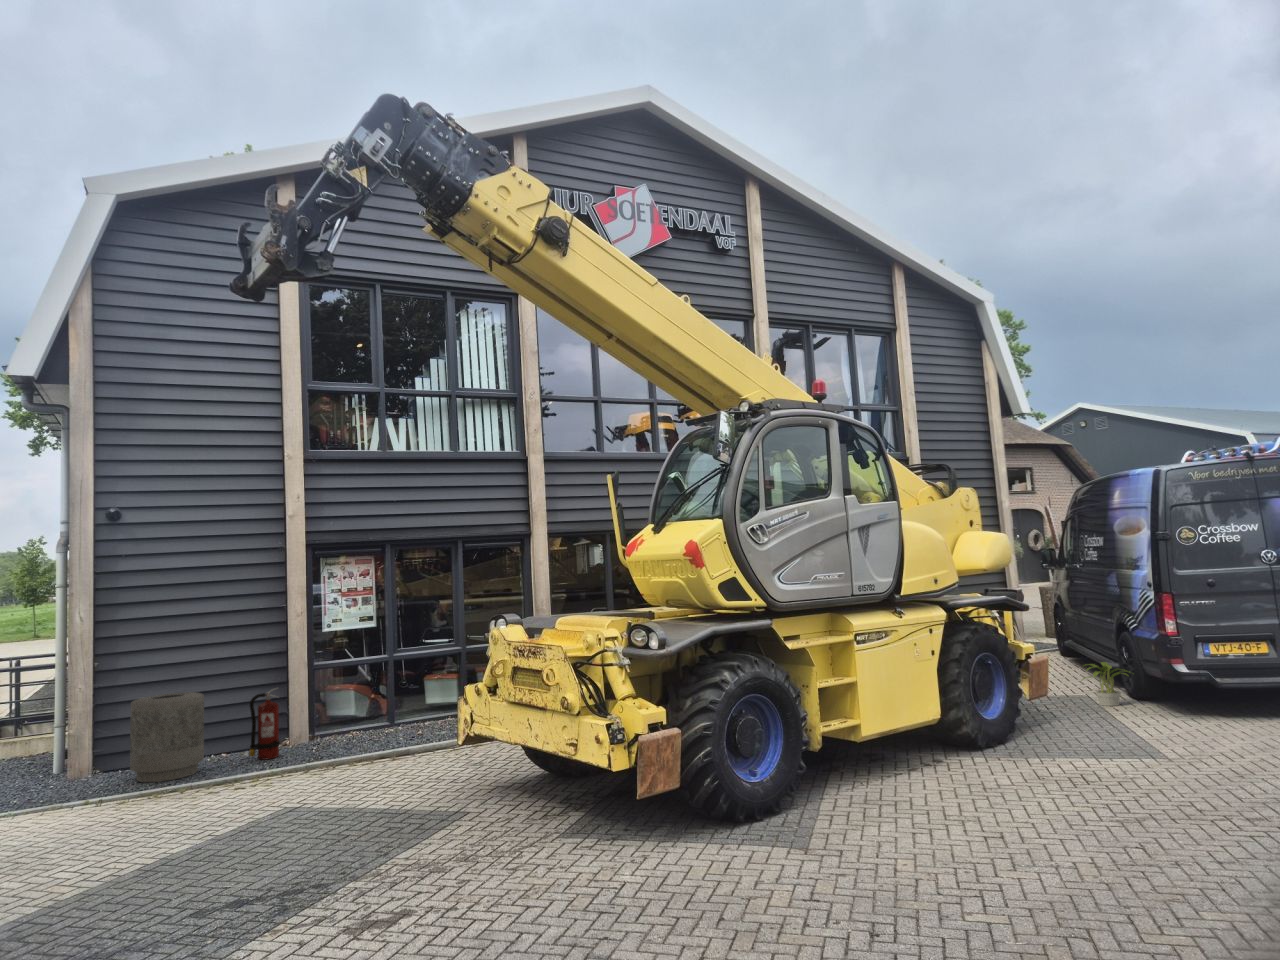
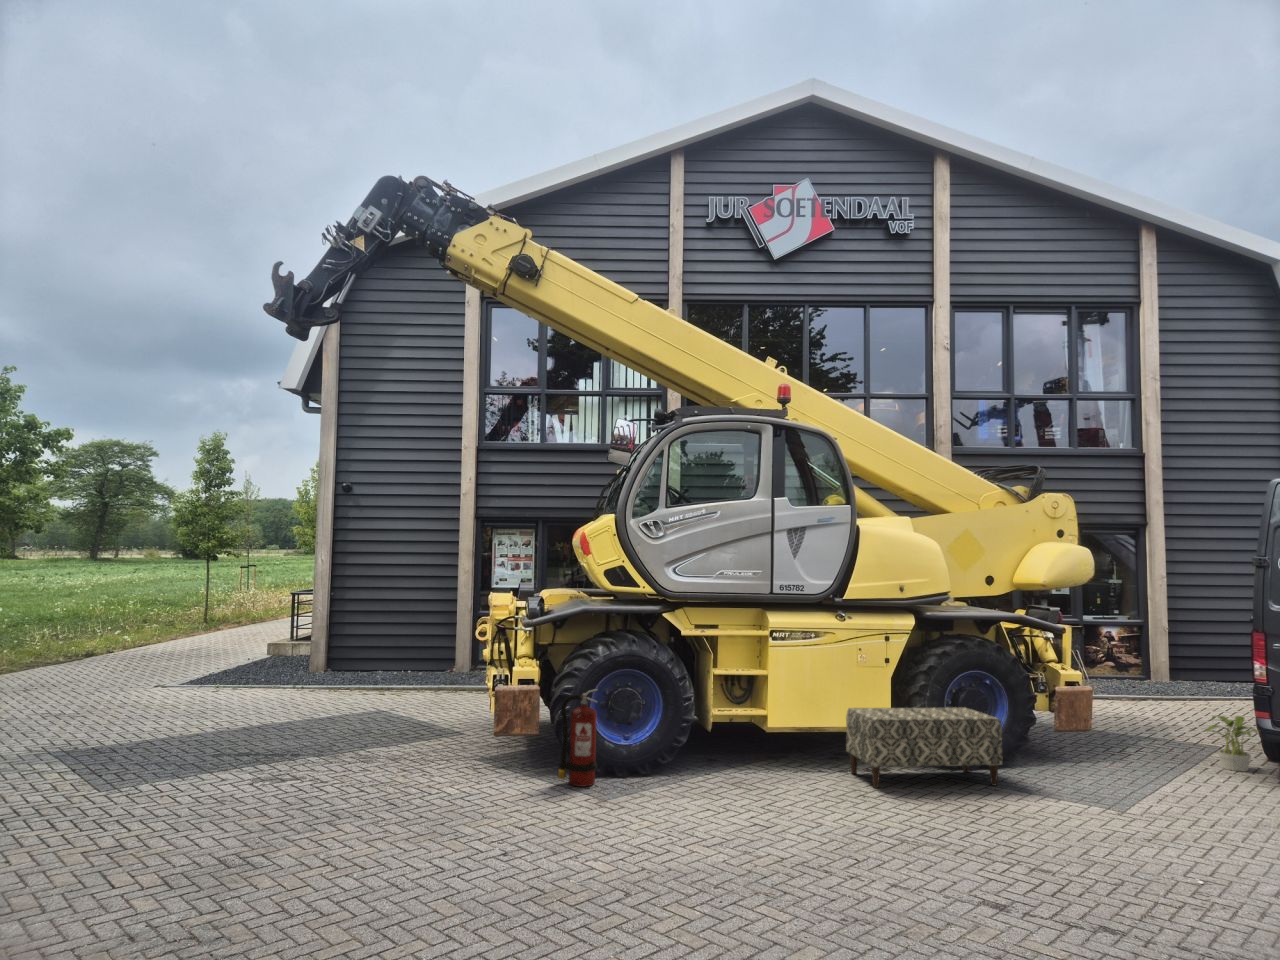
bench: none [915,686,1040,775] -> present [846,707,1002,788]
fire extinguisher: present [249,689,280,760] -> present [558,689,597,787]
trash can: present [130,692,204,782] -> none [351,619,399,679]

